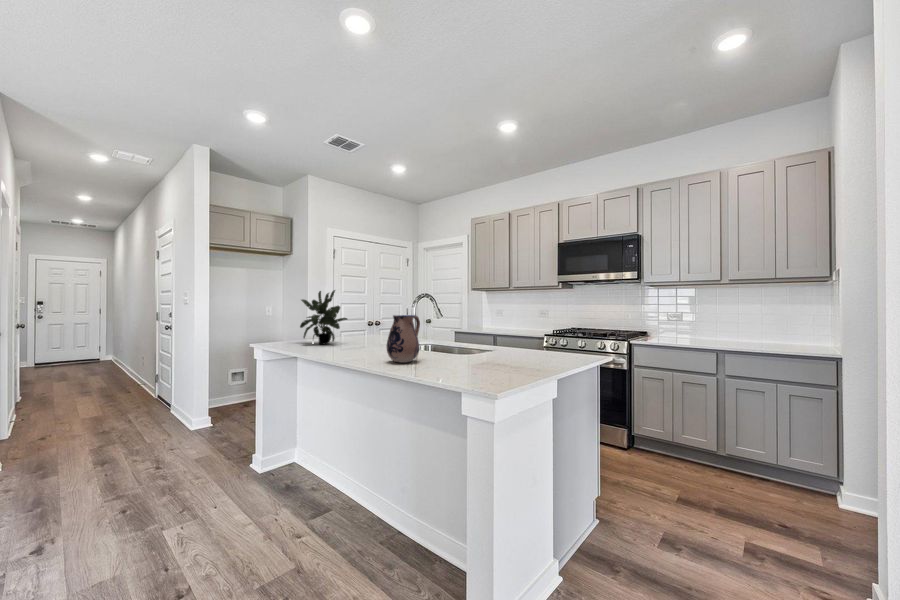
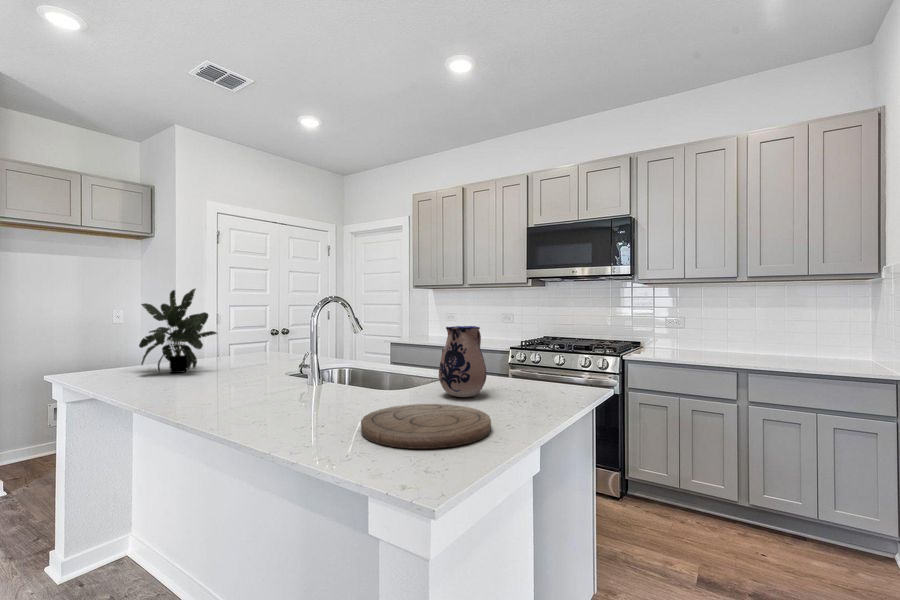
ceramic pitcher: present [387,315,420,363] -> present [439,326,487,397]
cutting board: none [451,361,527,380] -> present [361,404,491,449]

